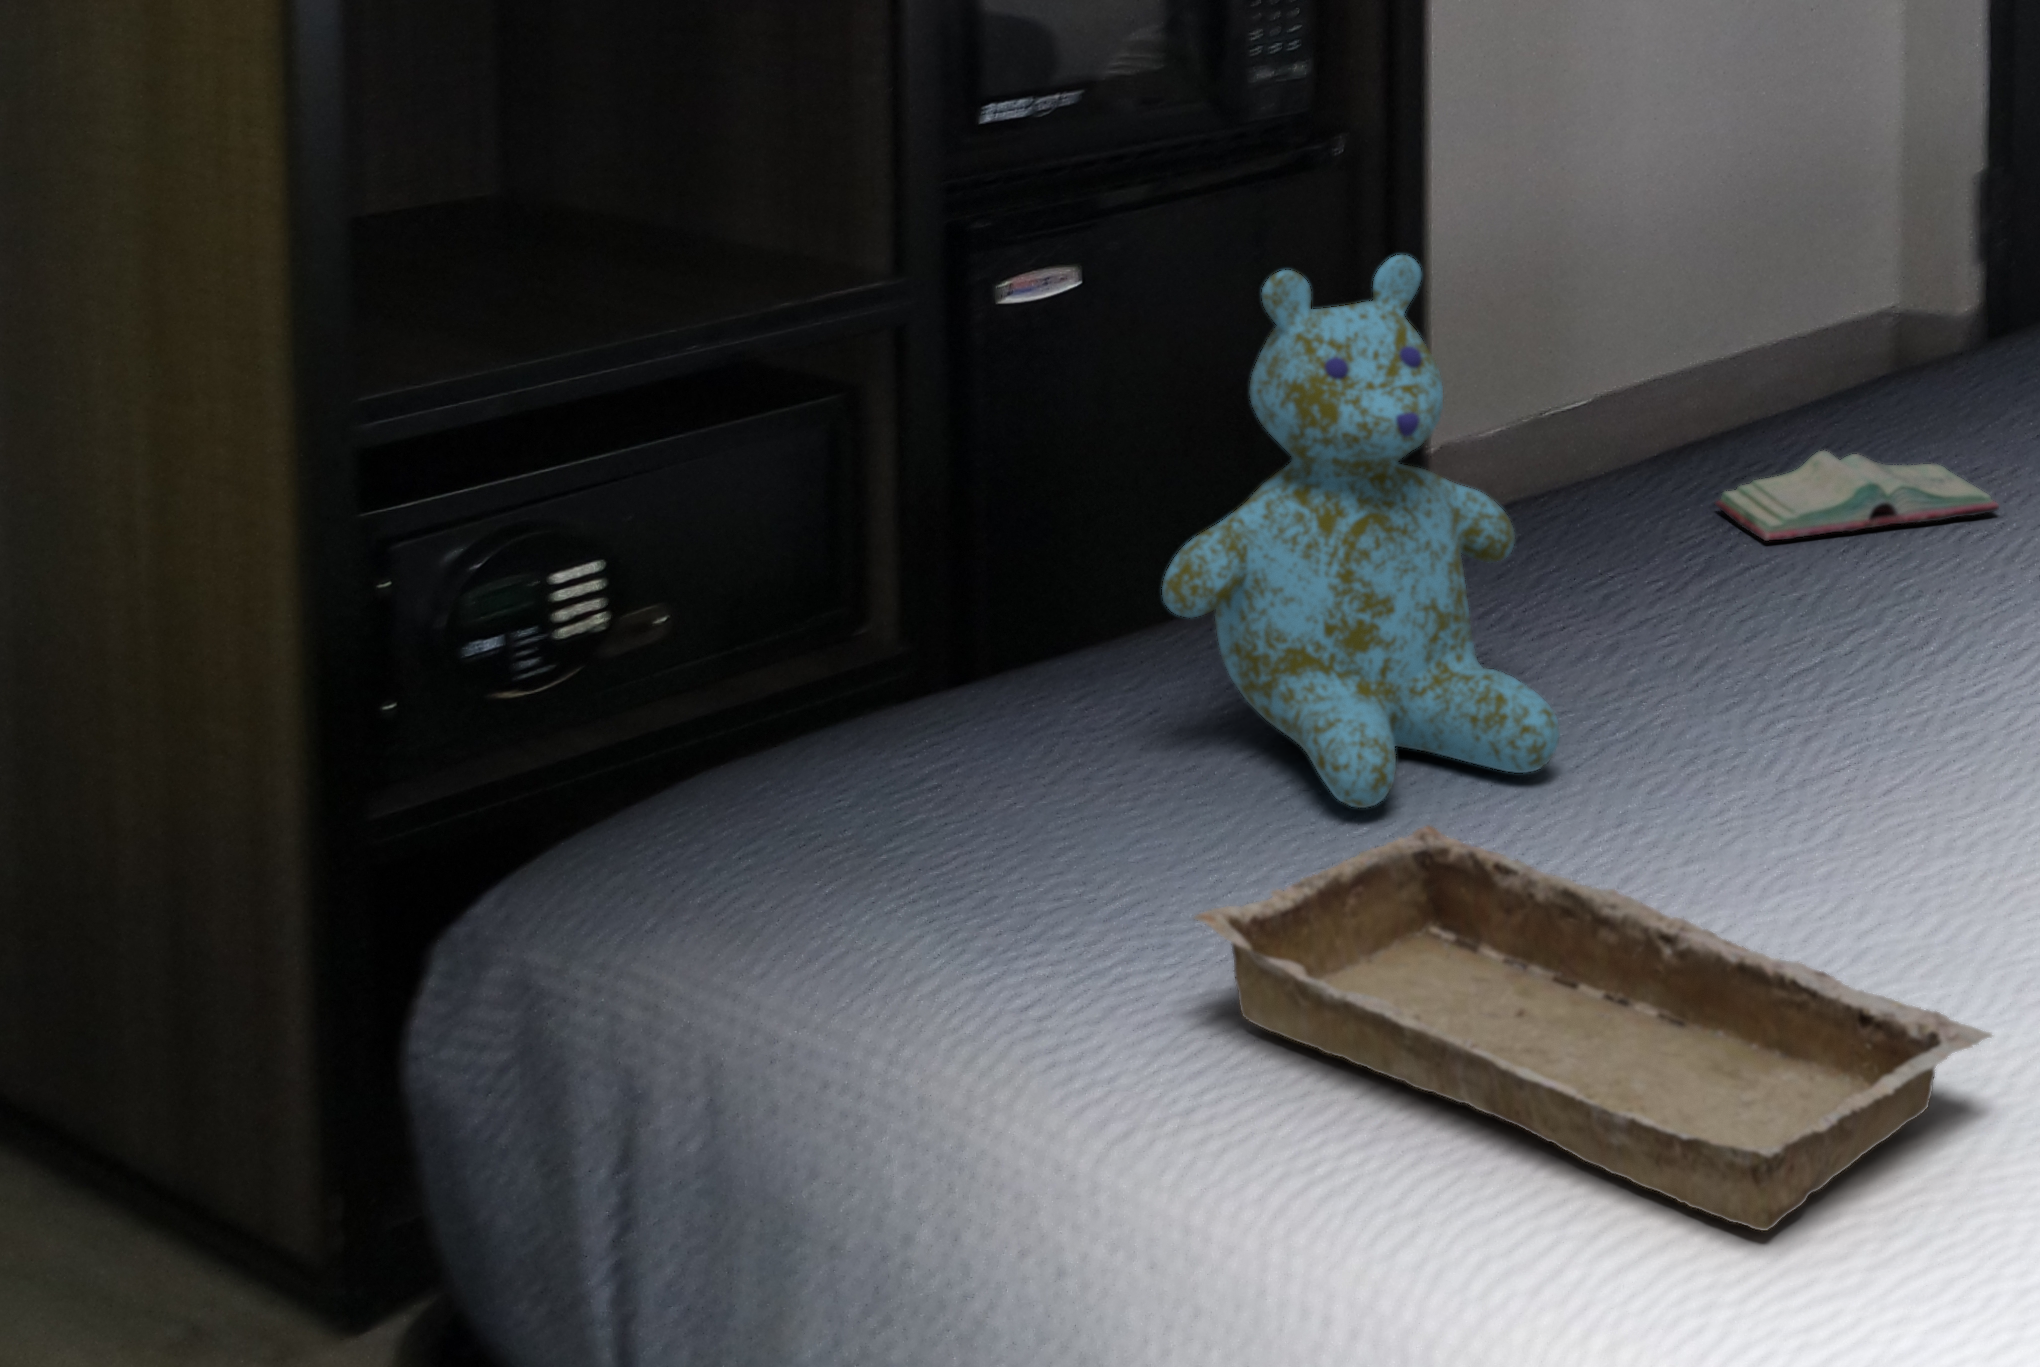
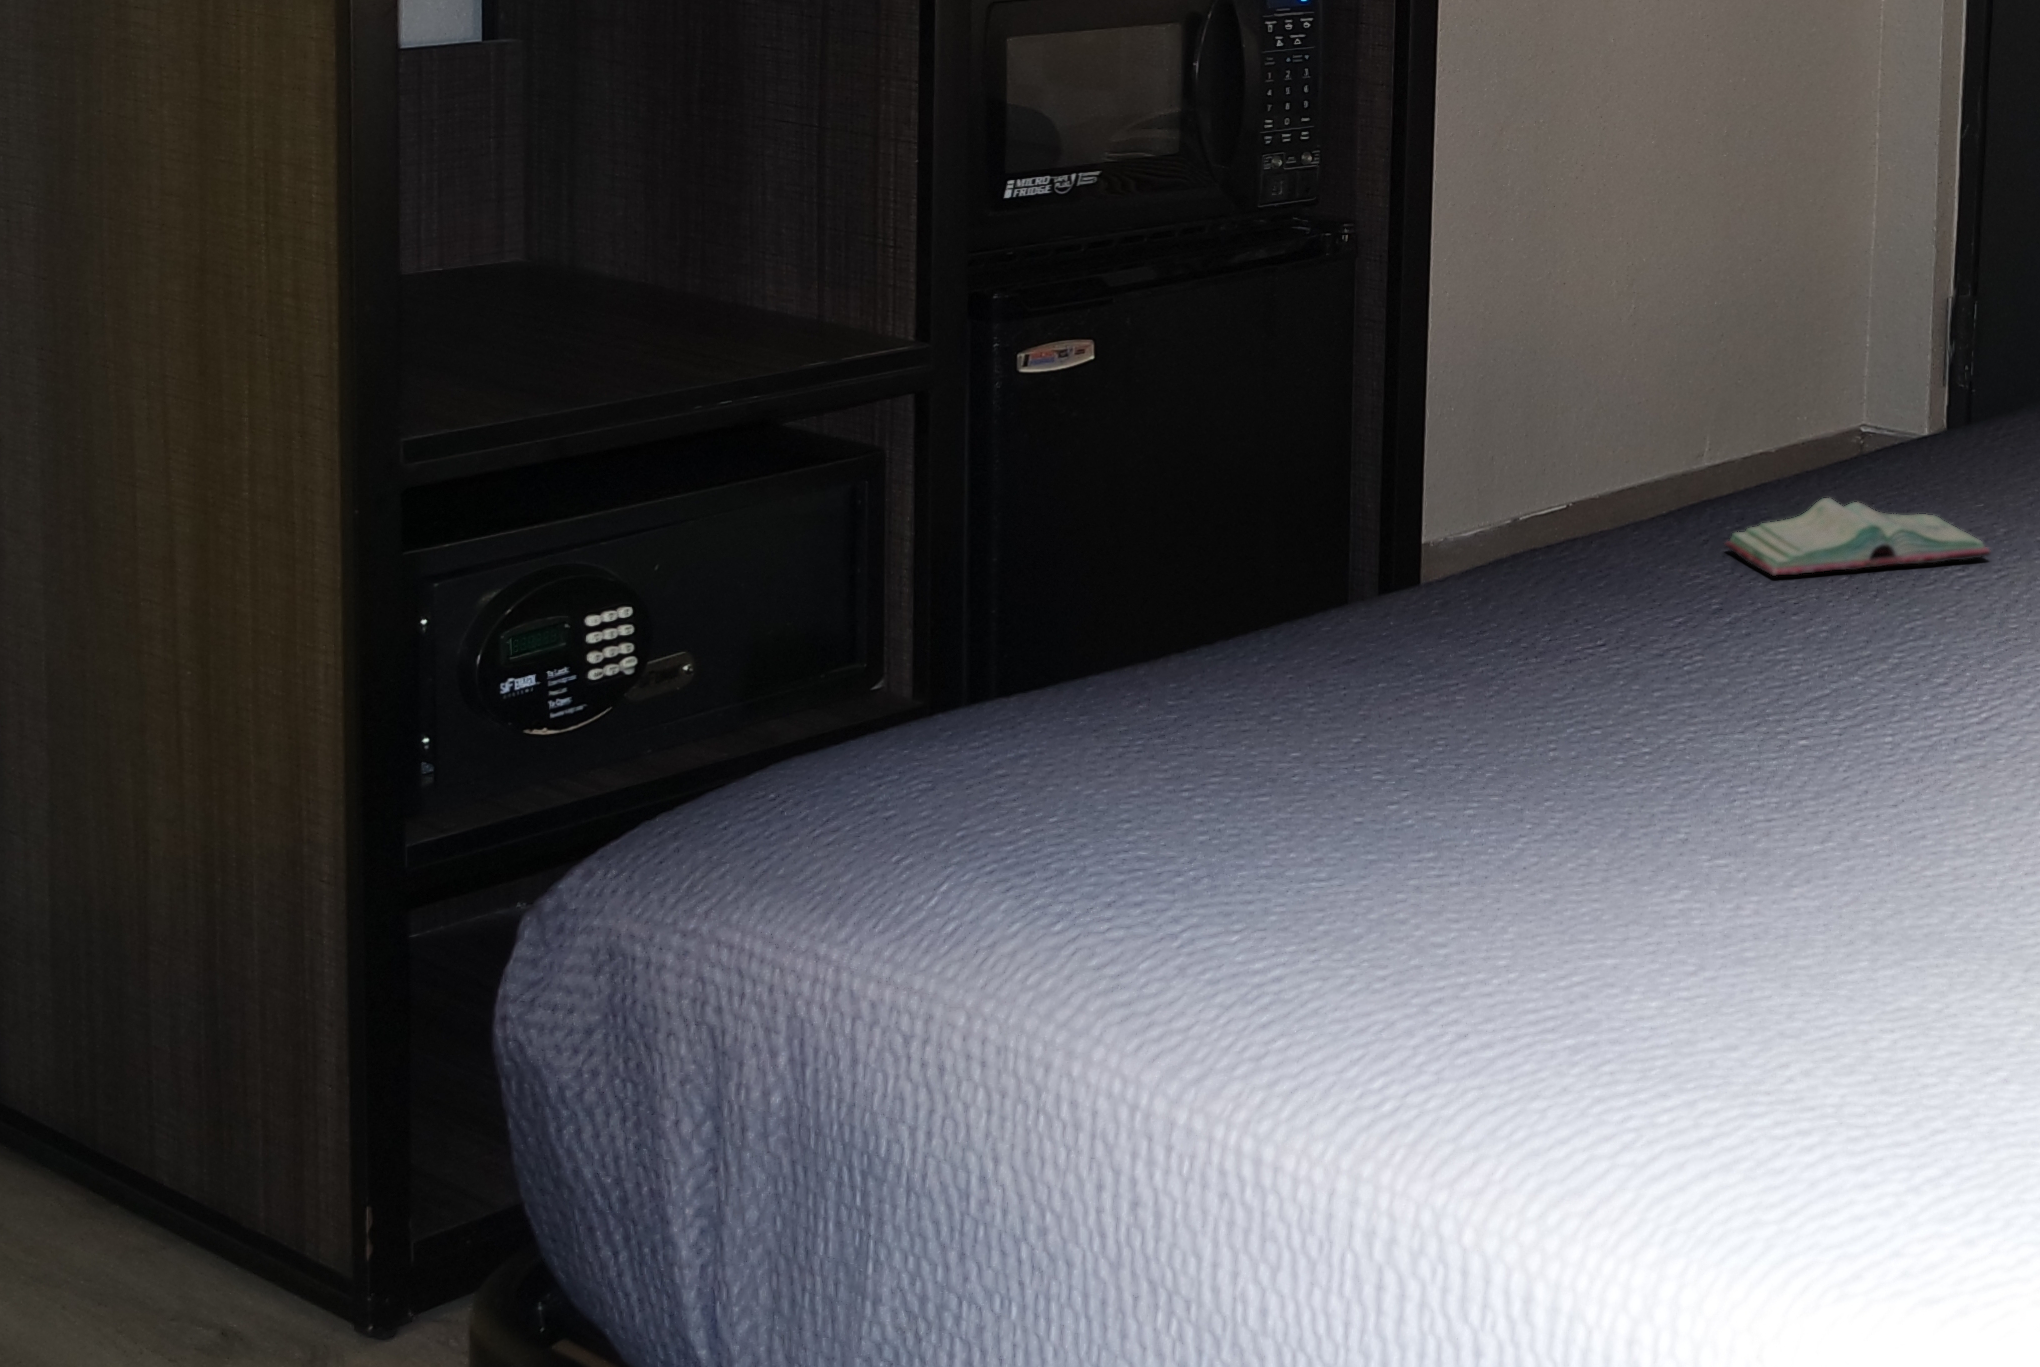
stuffed bear: present [1162,255,1560,808] -> none [1227,279,1593,778]
tray: present [1195,826,1992,1231] -> none [1273,781,1998,1101]

